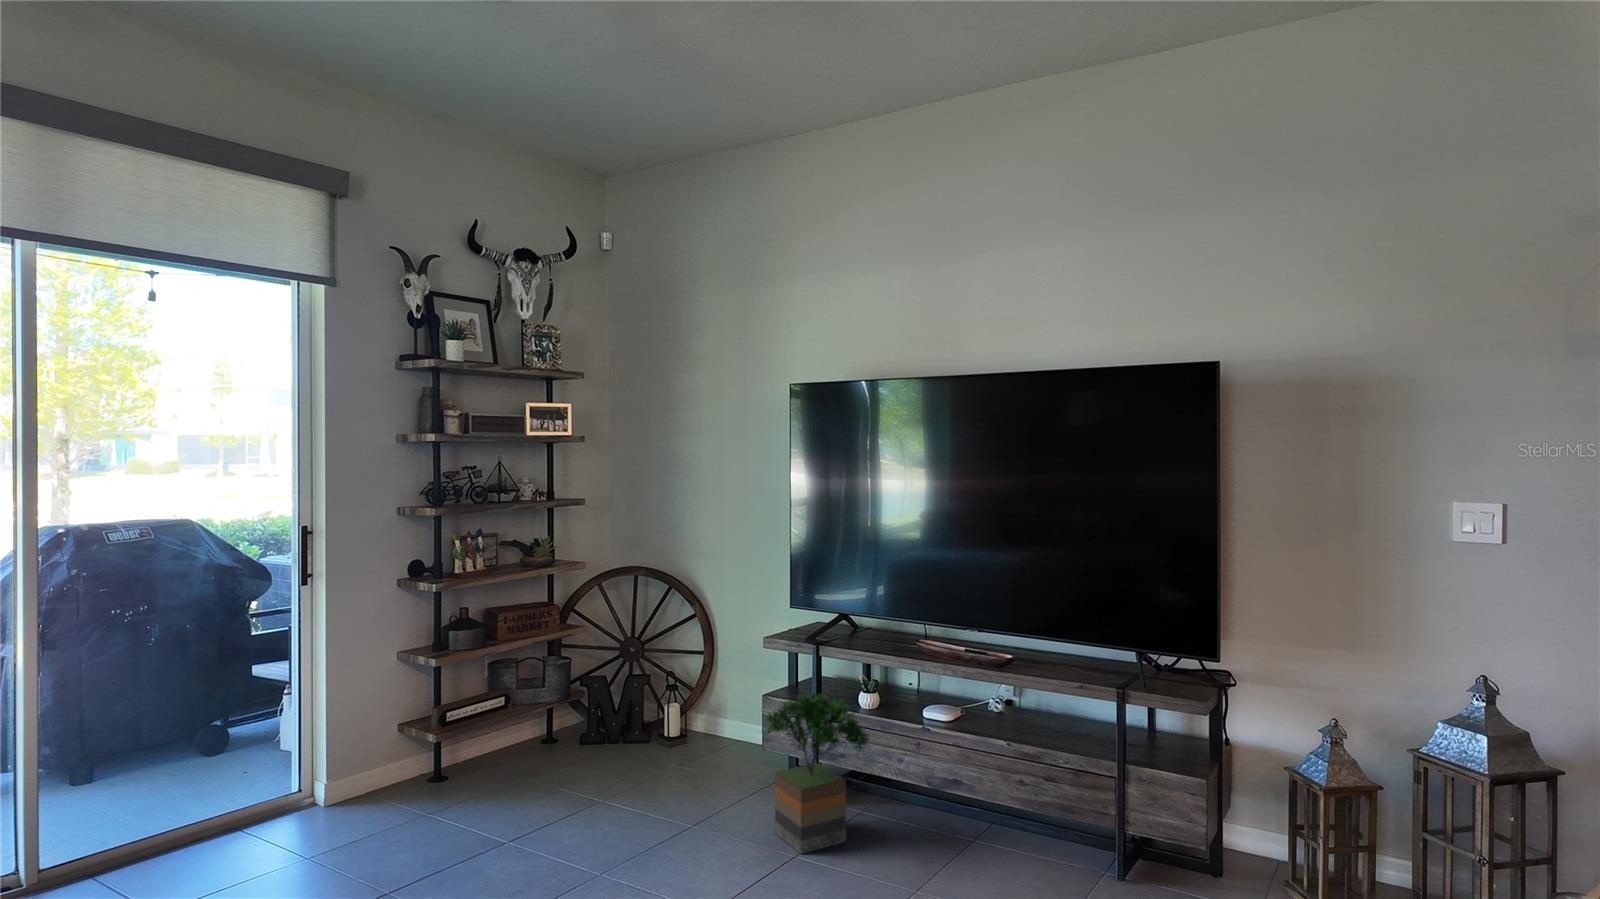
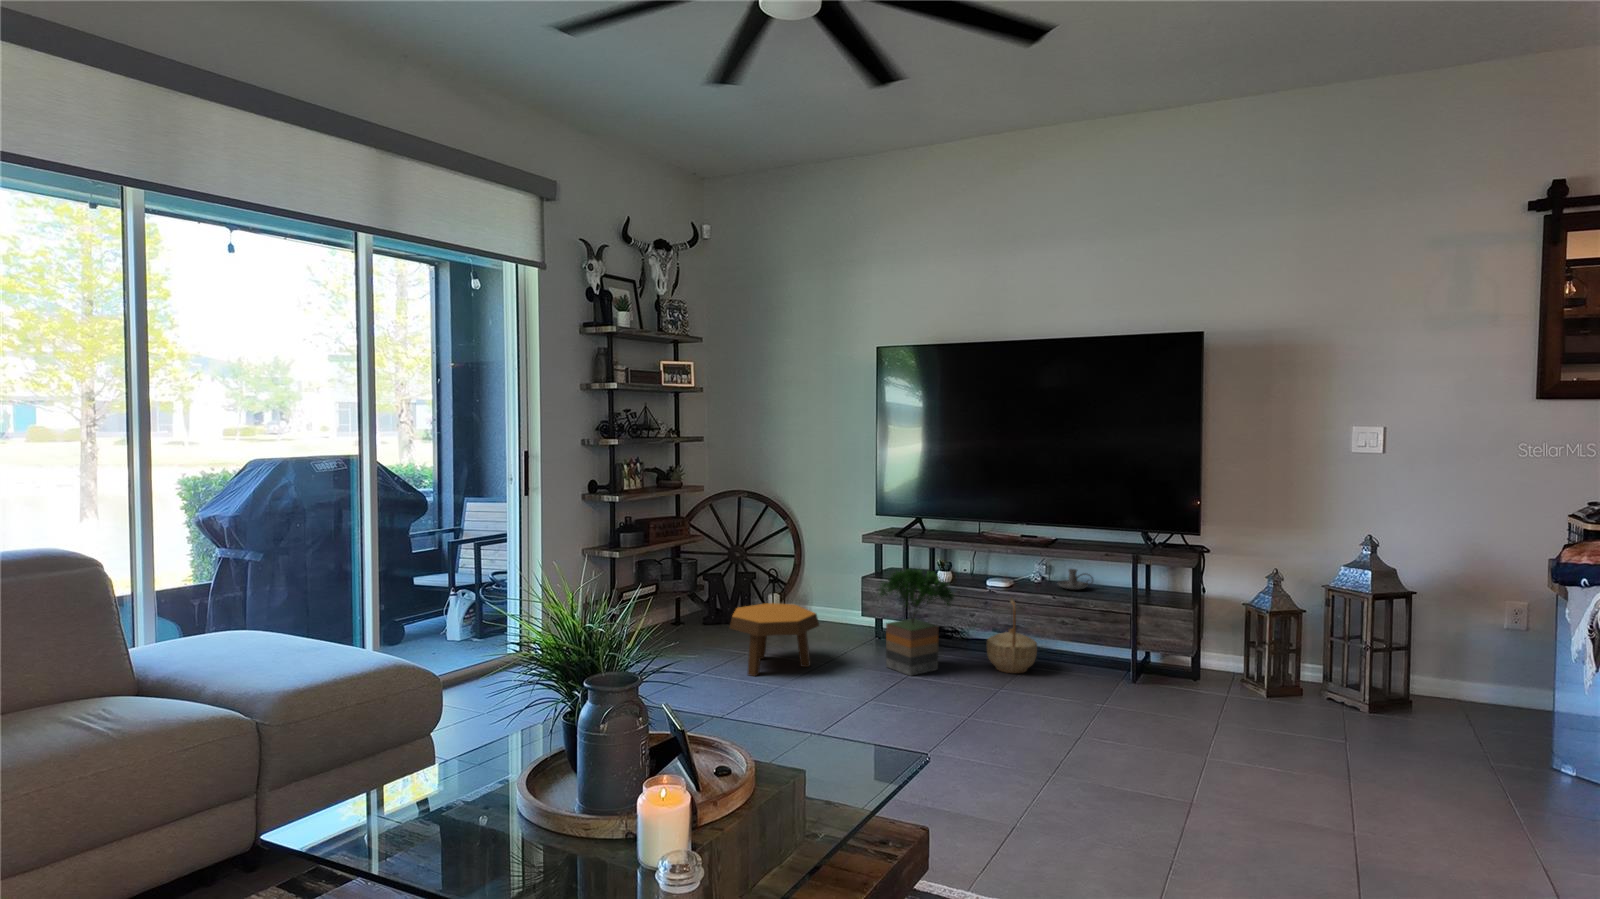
candle holder: none [1020,698,1072,730] -> present [1058,569,1090,590]
footstool: none [558,732,685,848] -> present [730,603,819,676]
basket: none [916,735,987,854] -> present [987,598,1037,673]

